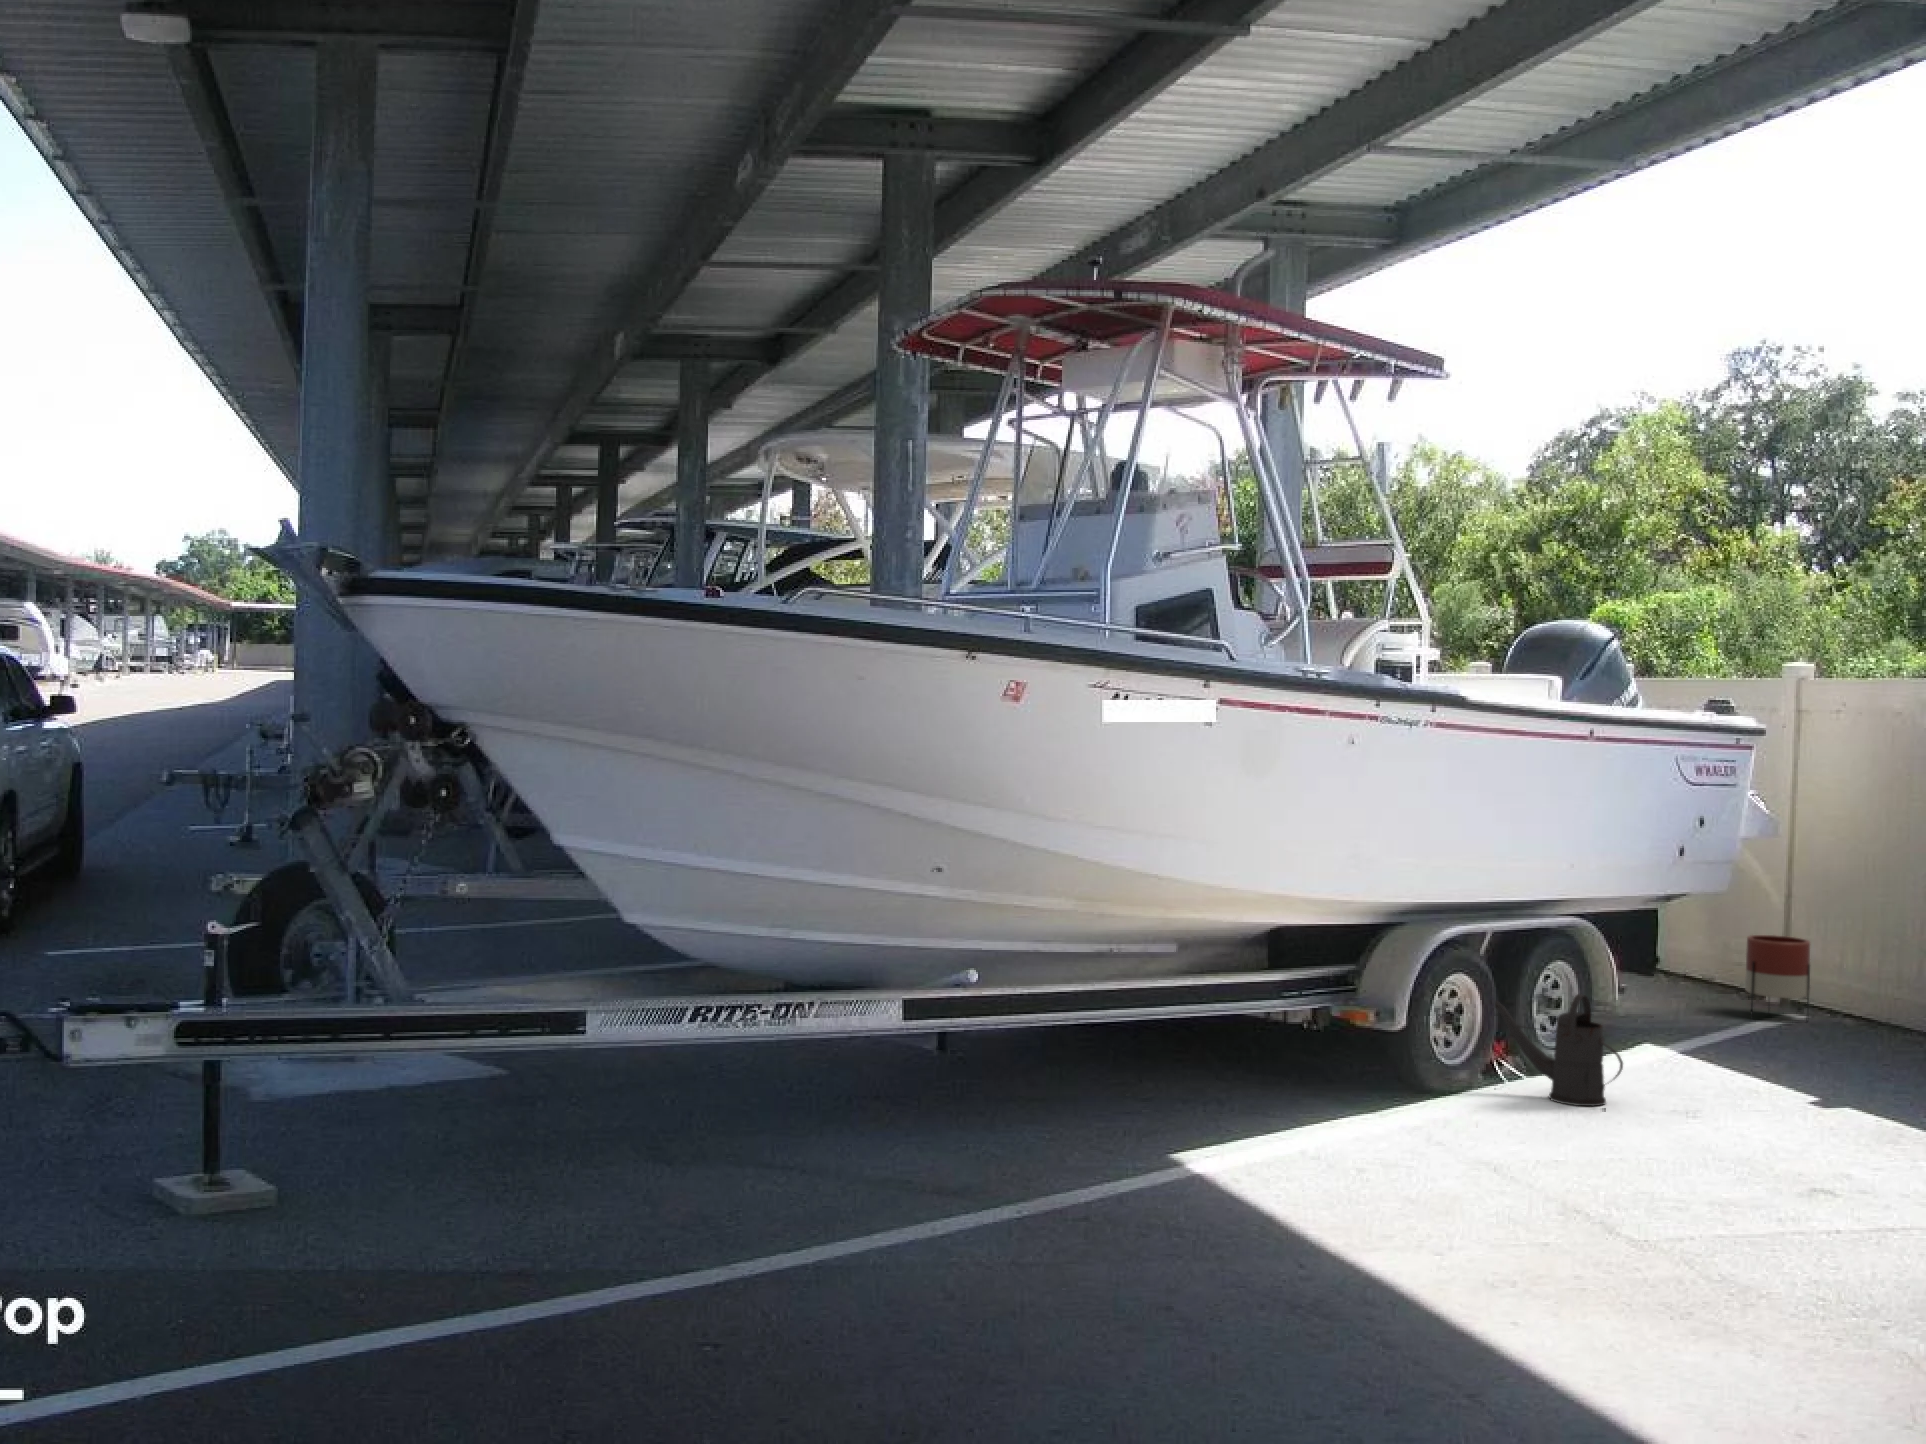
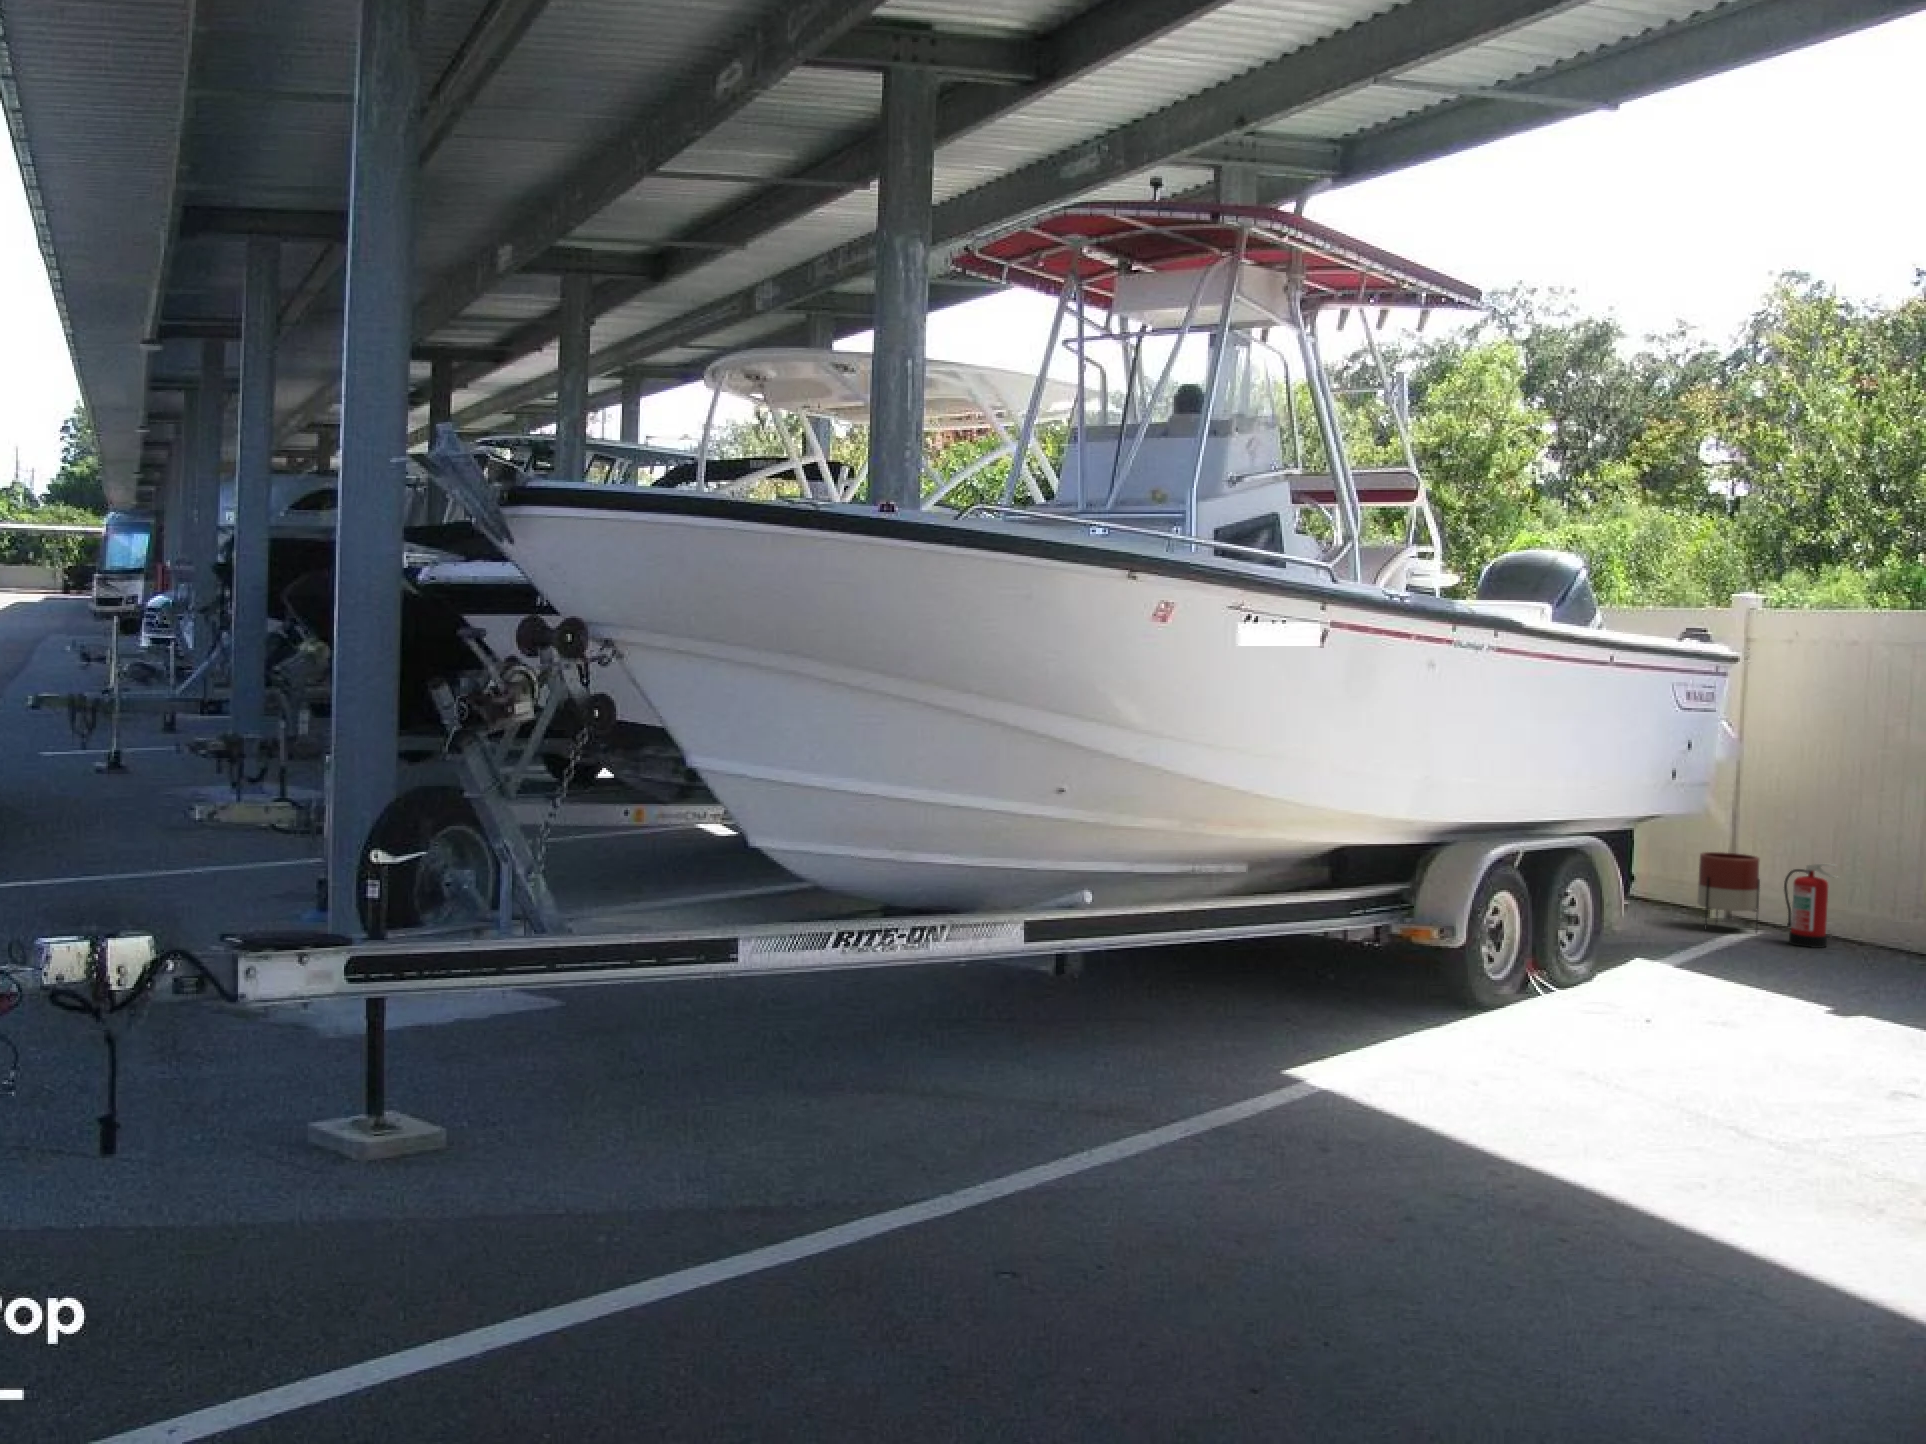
fire extinguisher: none [1832,949,1888,1039] -> present [1784,864,1838,948]
watering can: present [1495,994,1623,1106] -> none [1528,908,1657,1016]

